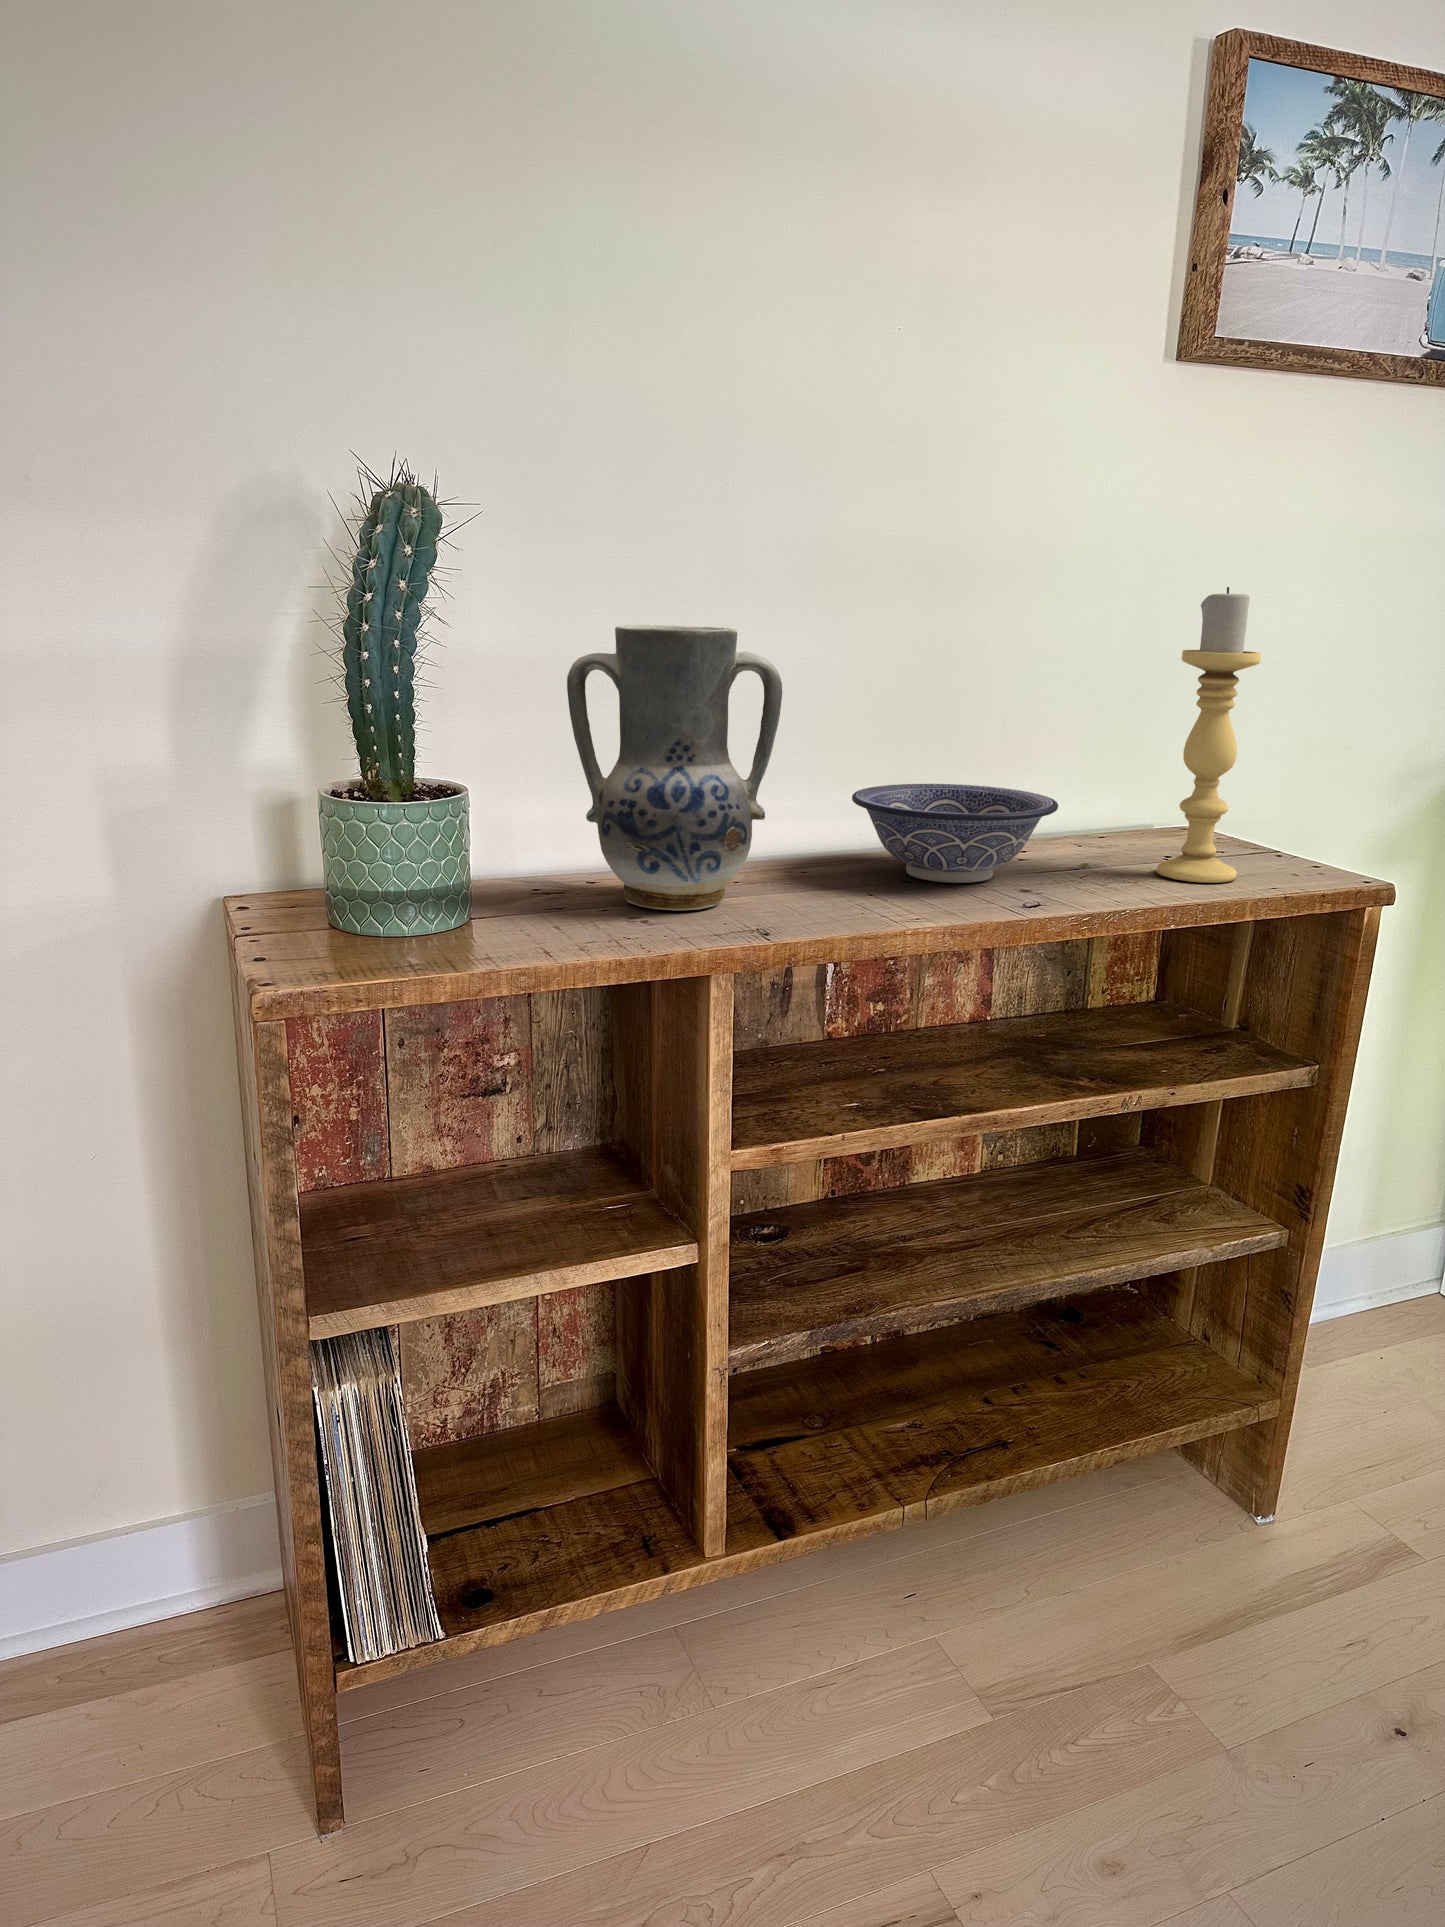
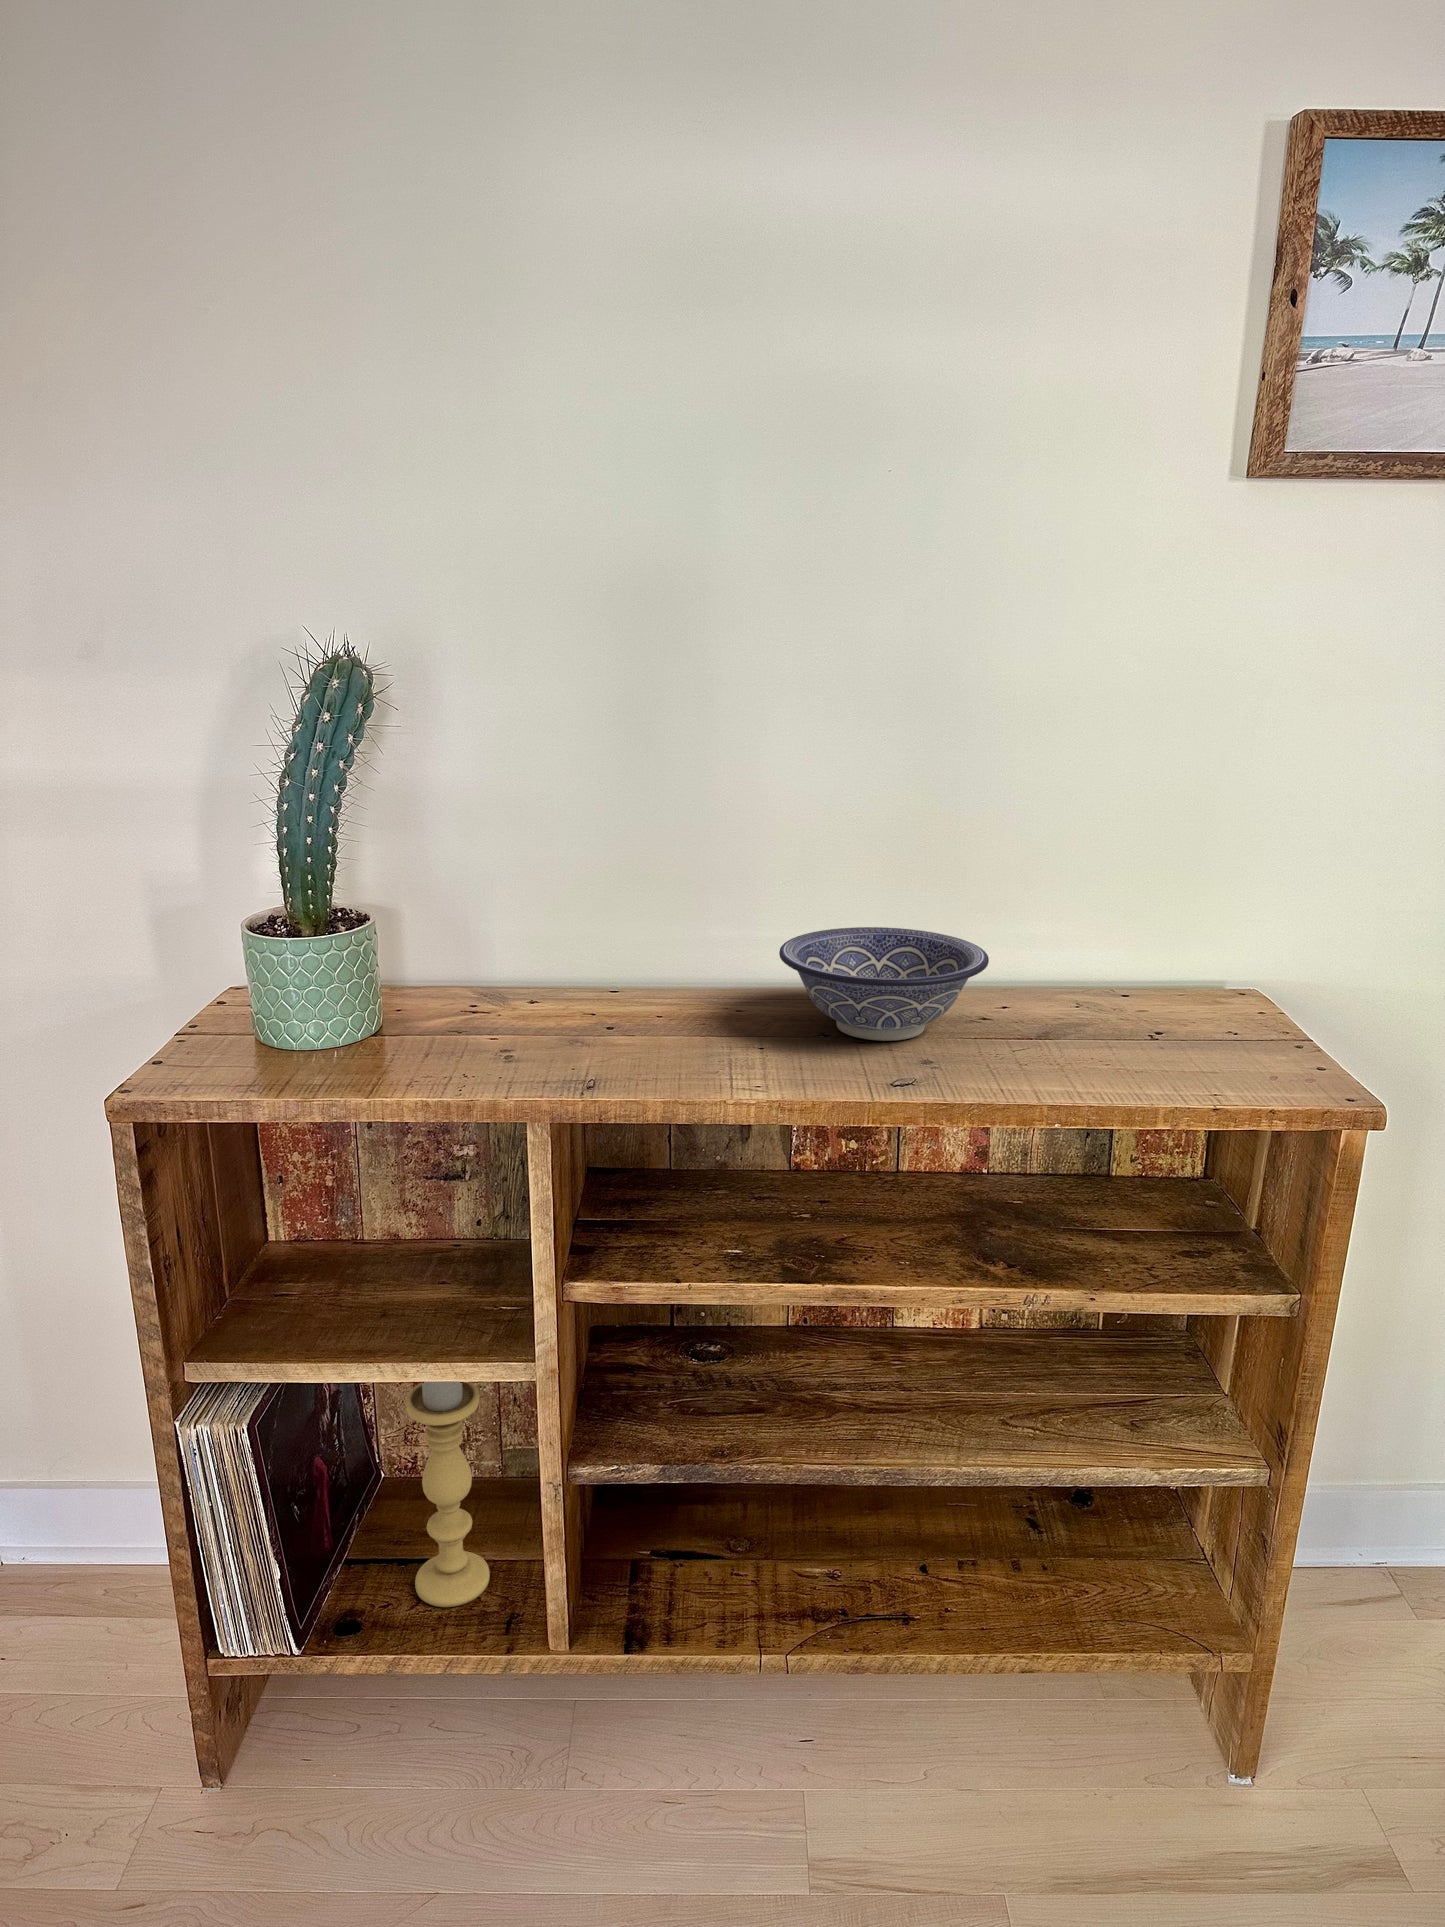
candle holder: present [1157,587,1261,883] -> present [406,1382,490,1607]
vase: present [567,625,782,910] -> none [478,776,663,1046]

